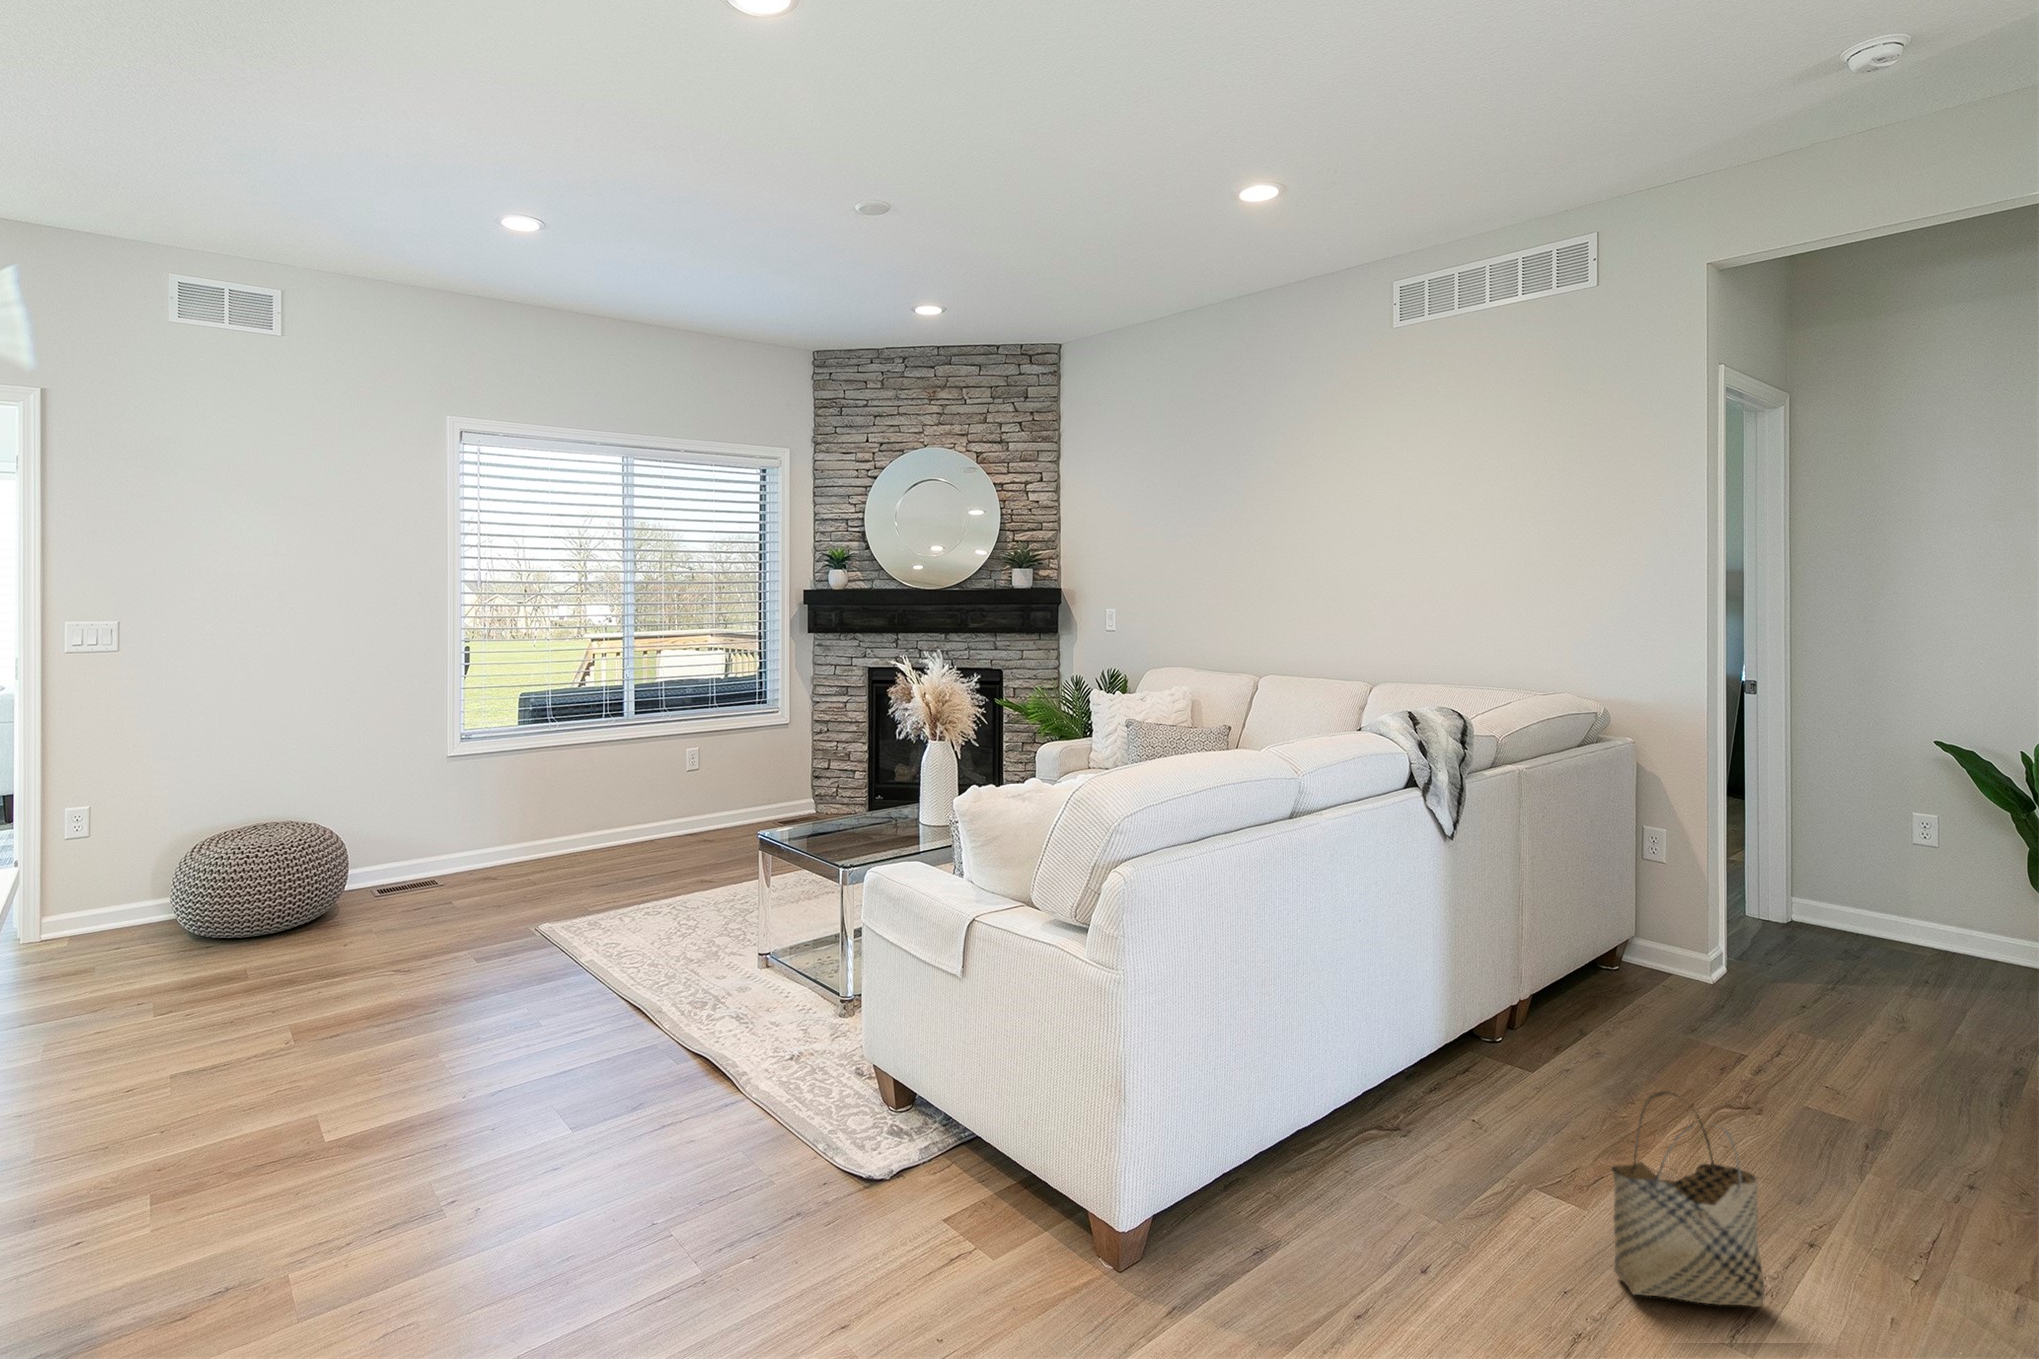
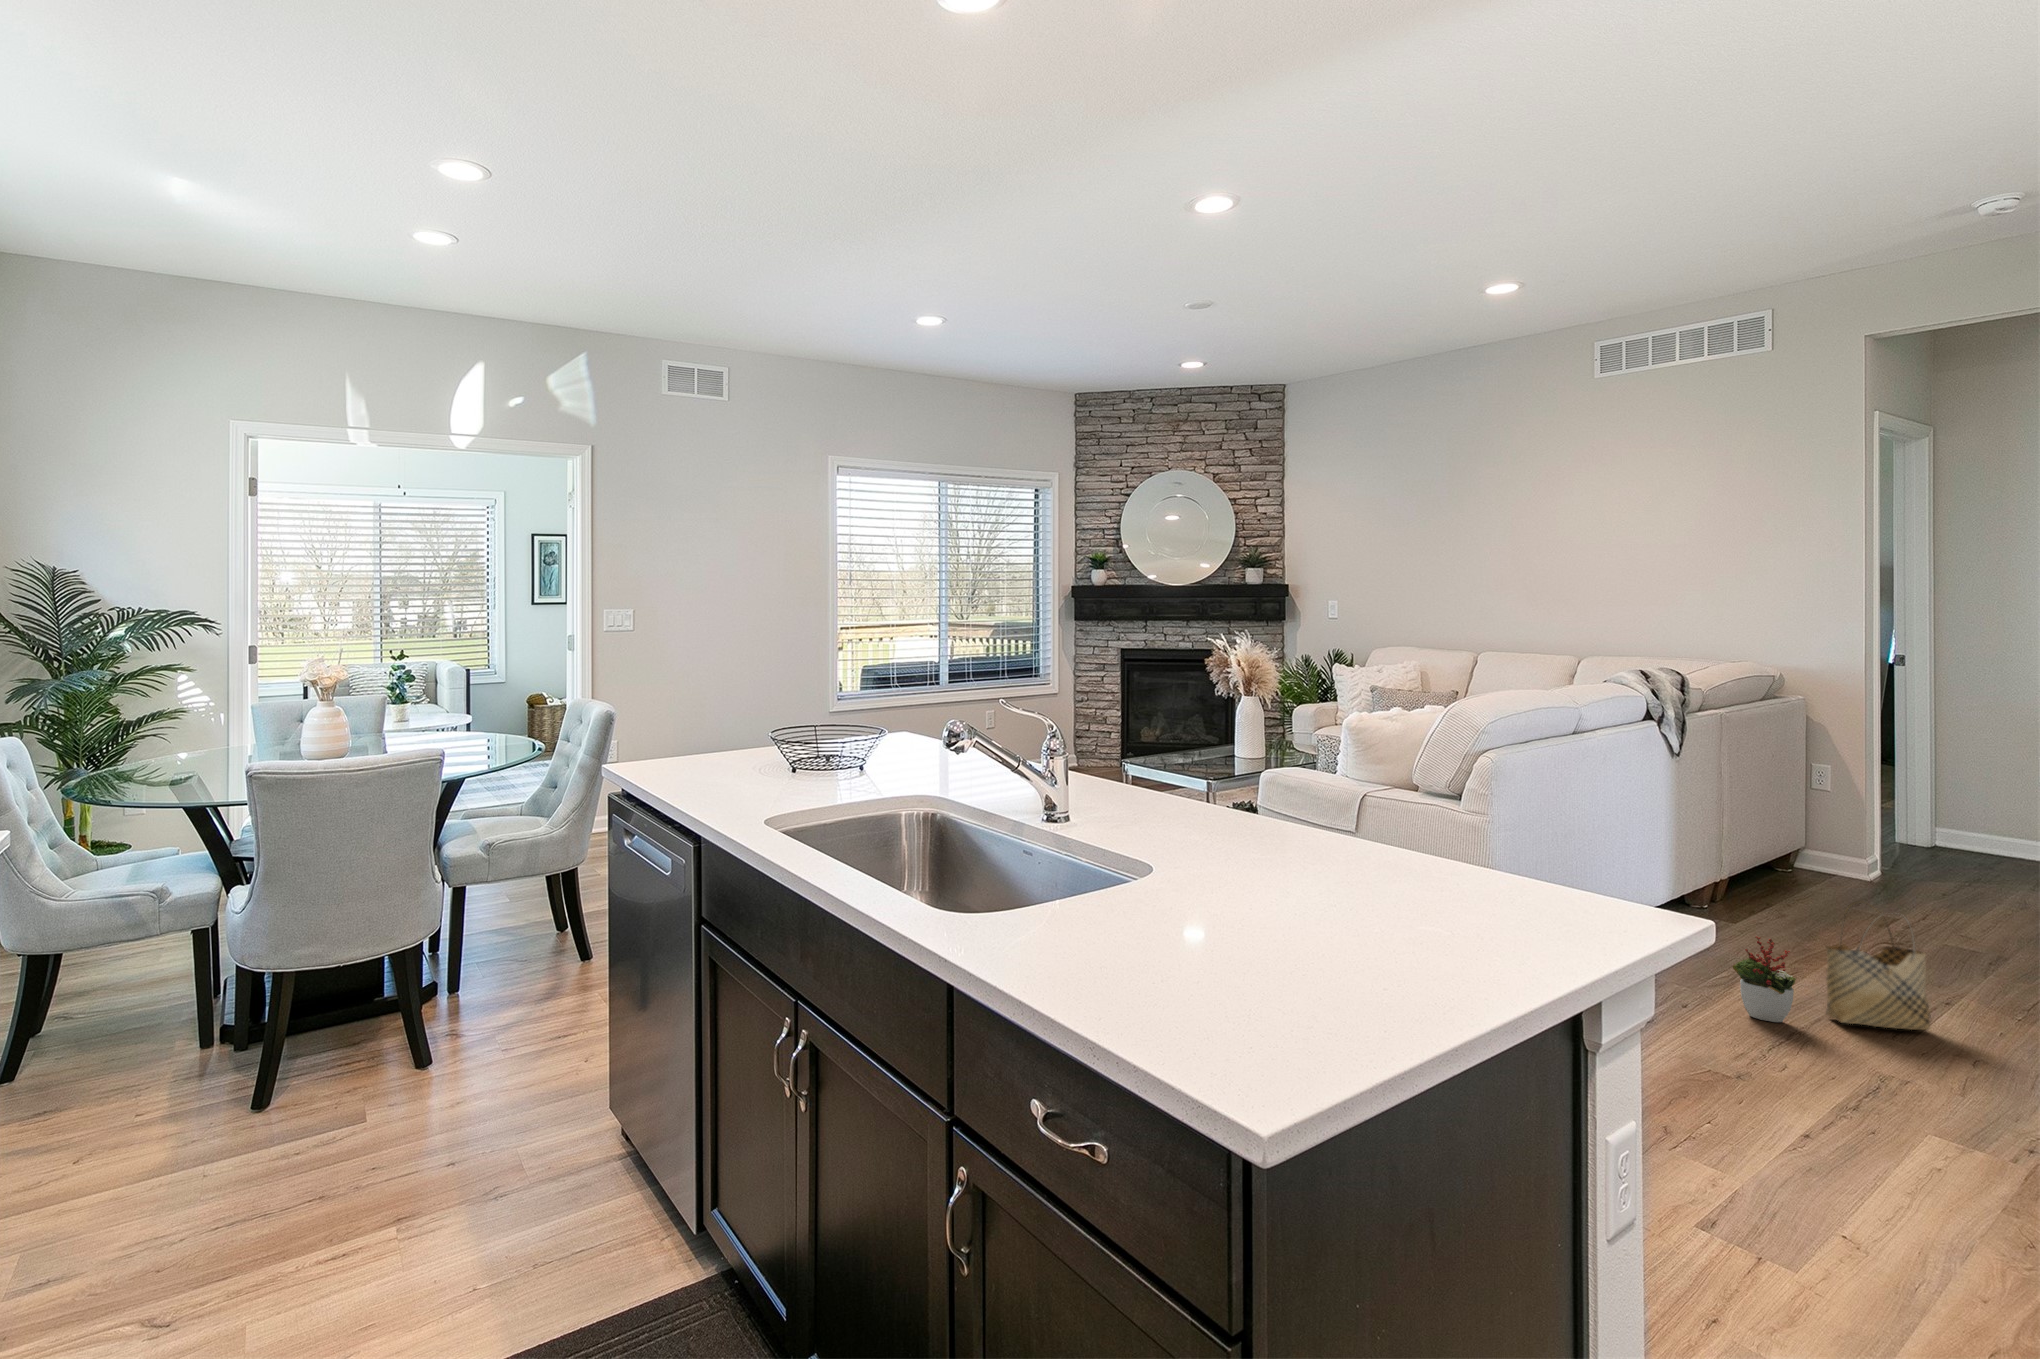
decorative plant: none [1476,1151,1566,1293] -> present [1733,936,1796,1022]

